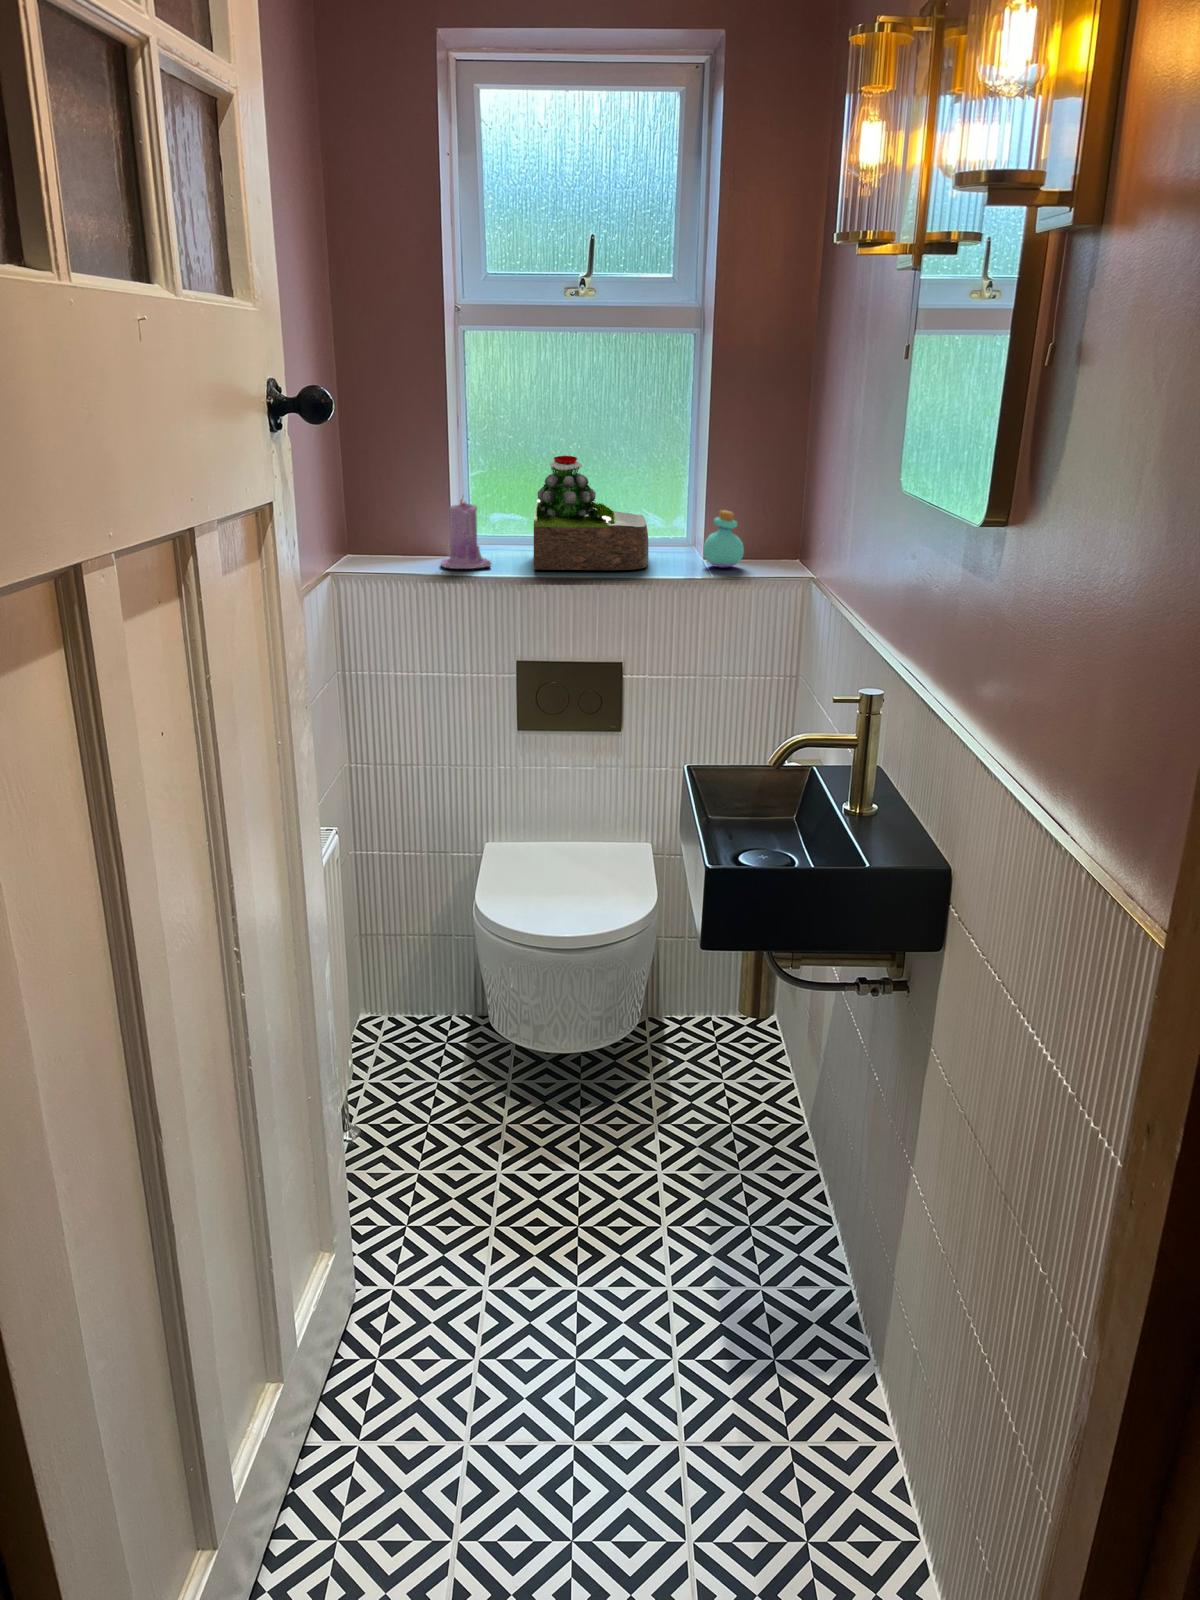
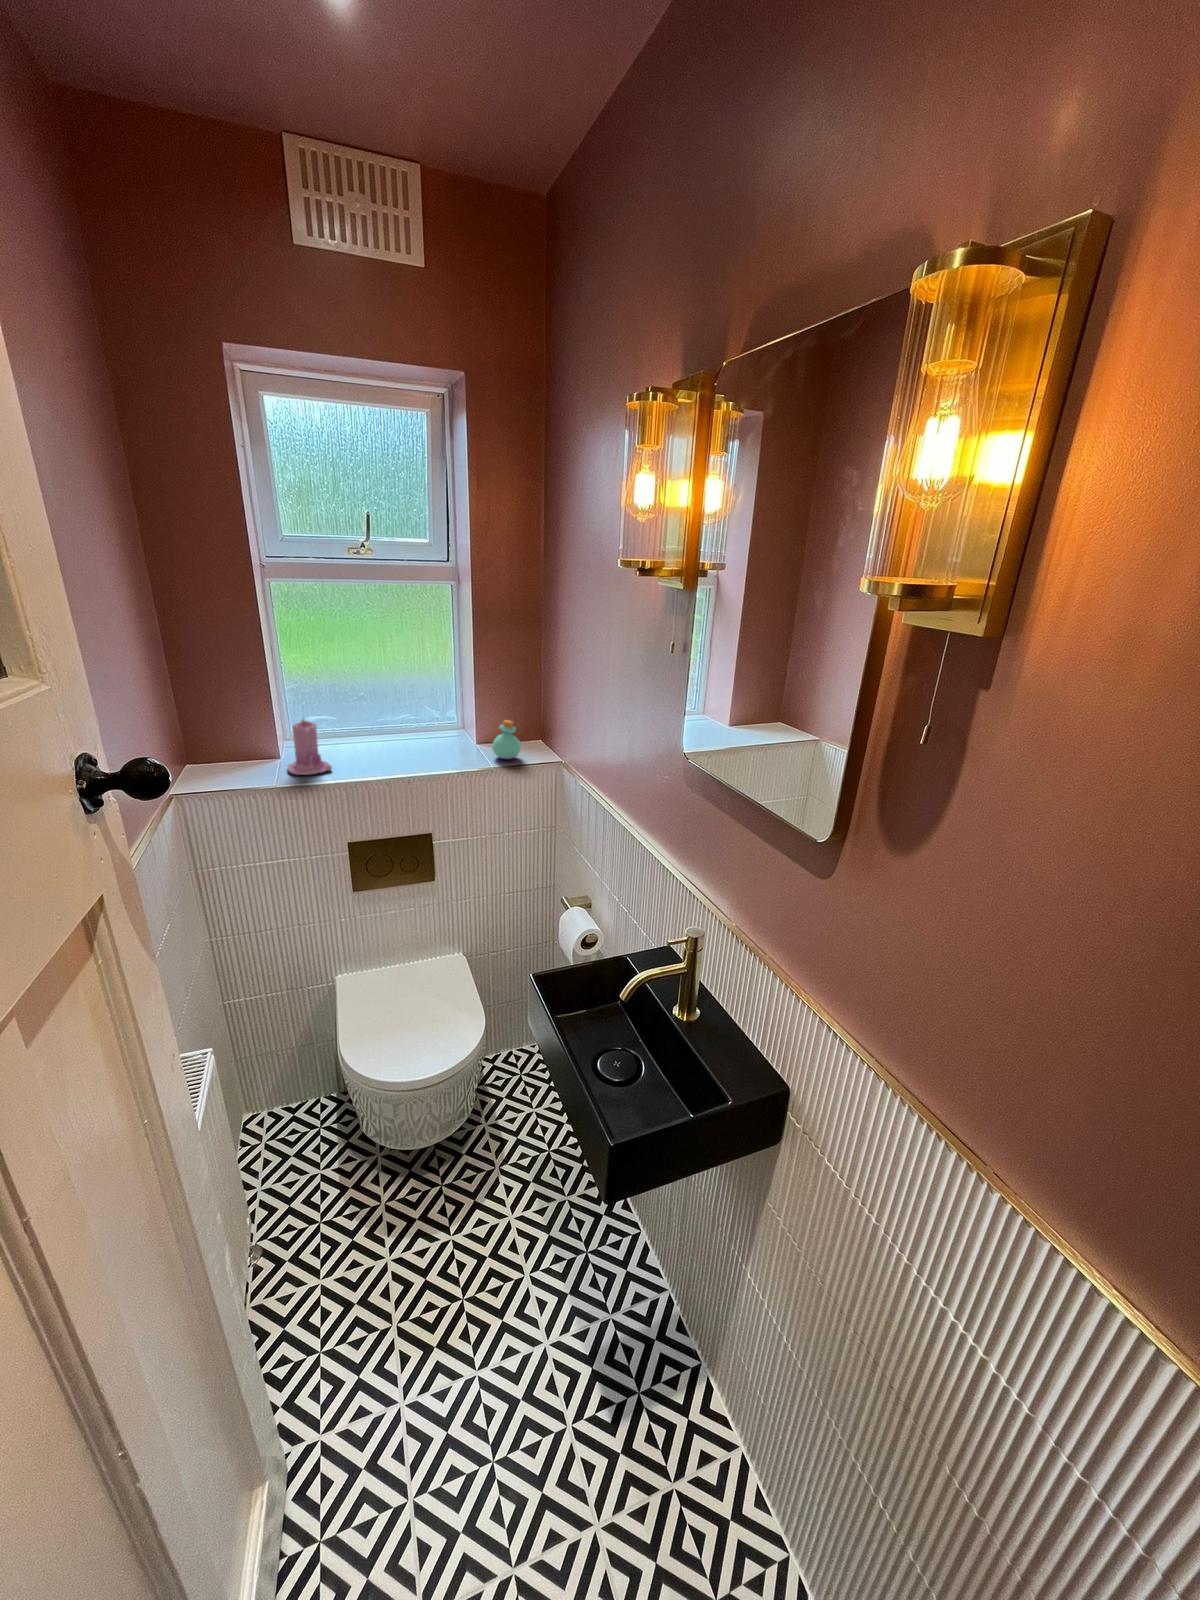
succulent plant: present [534,456,648,570] -> none [361,682,454,772]

